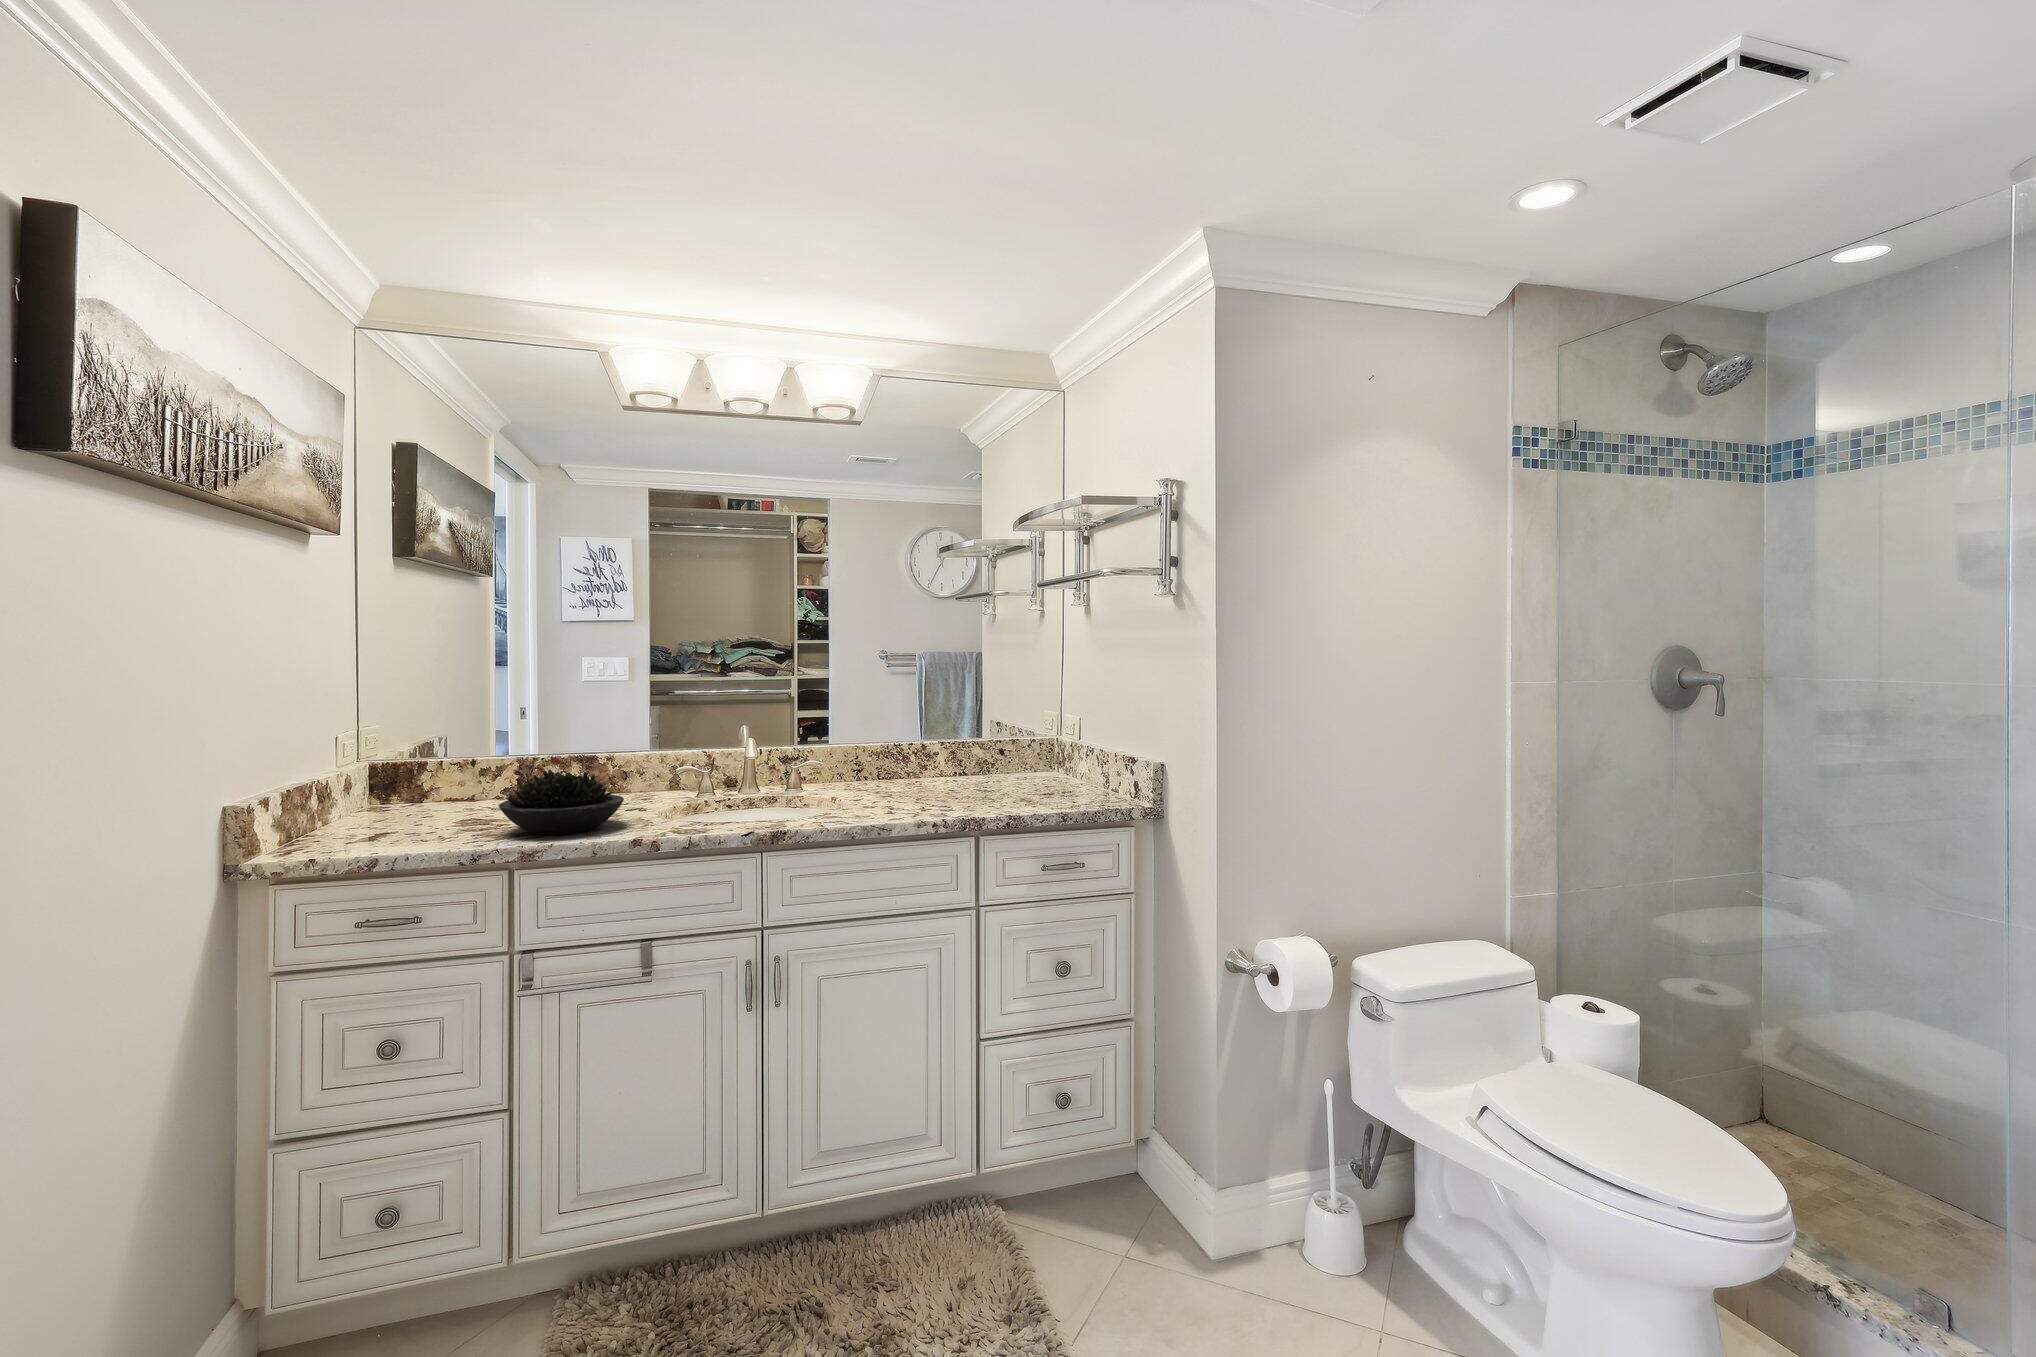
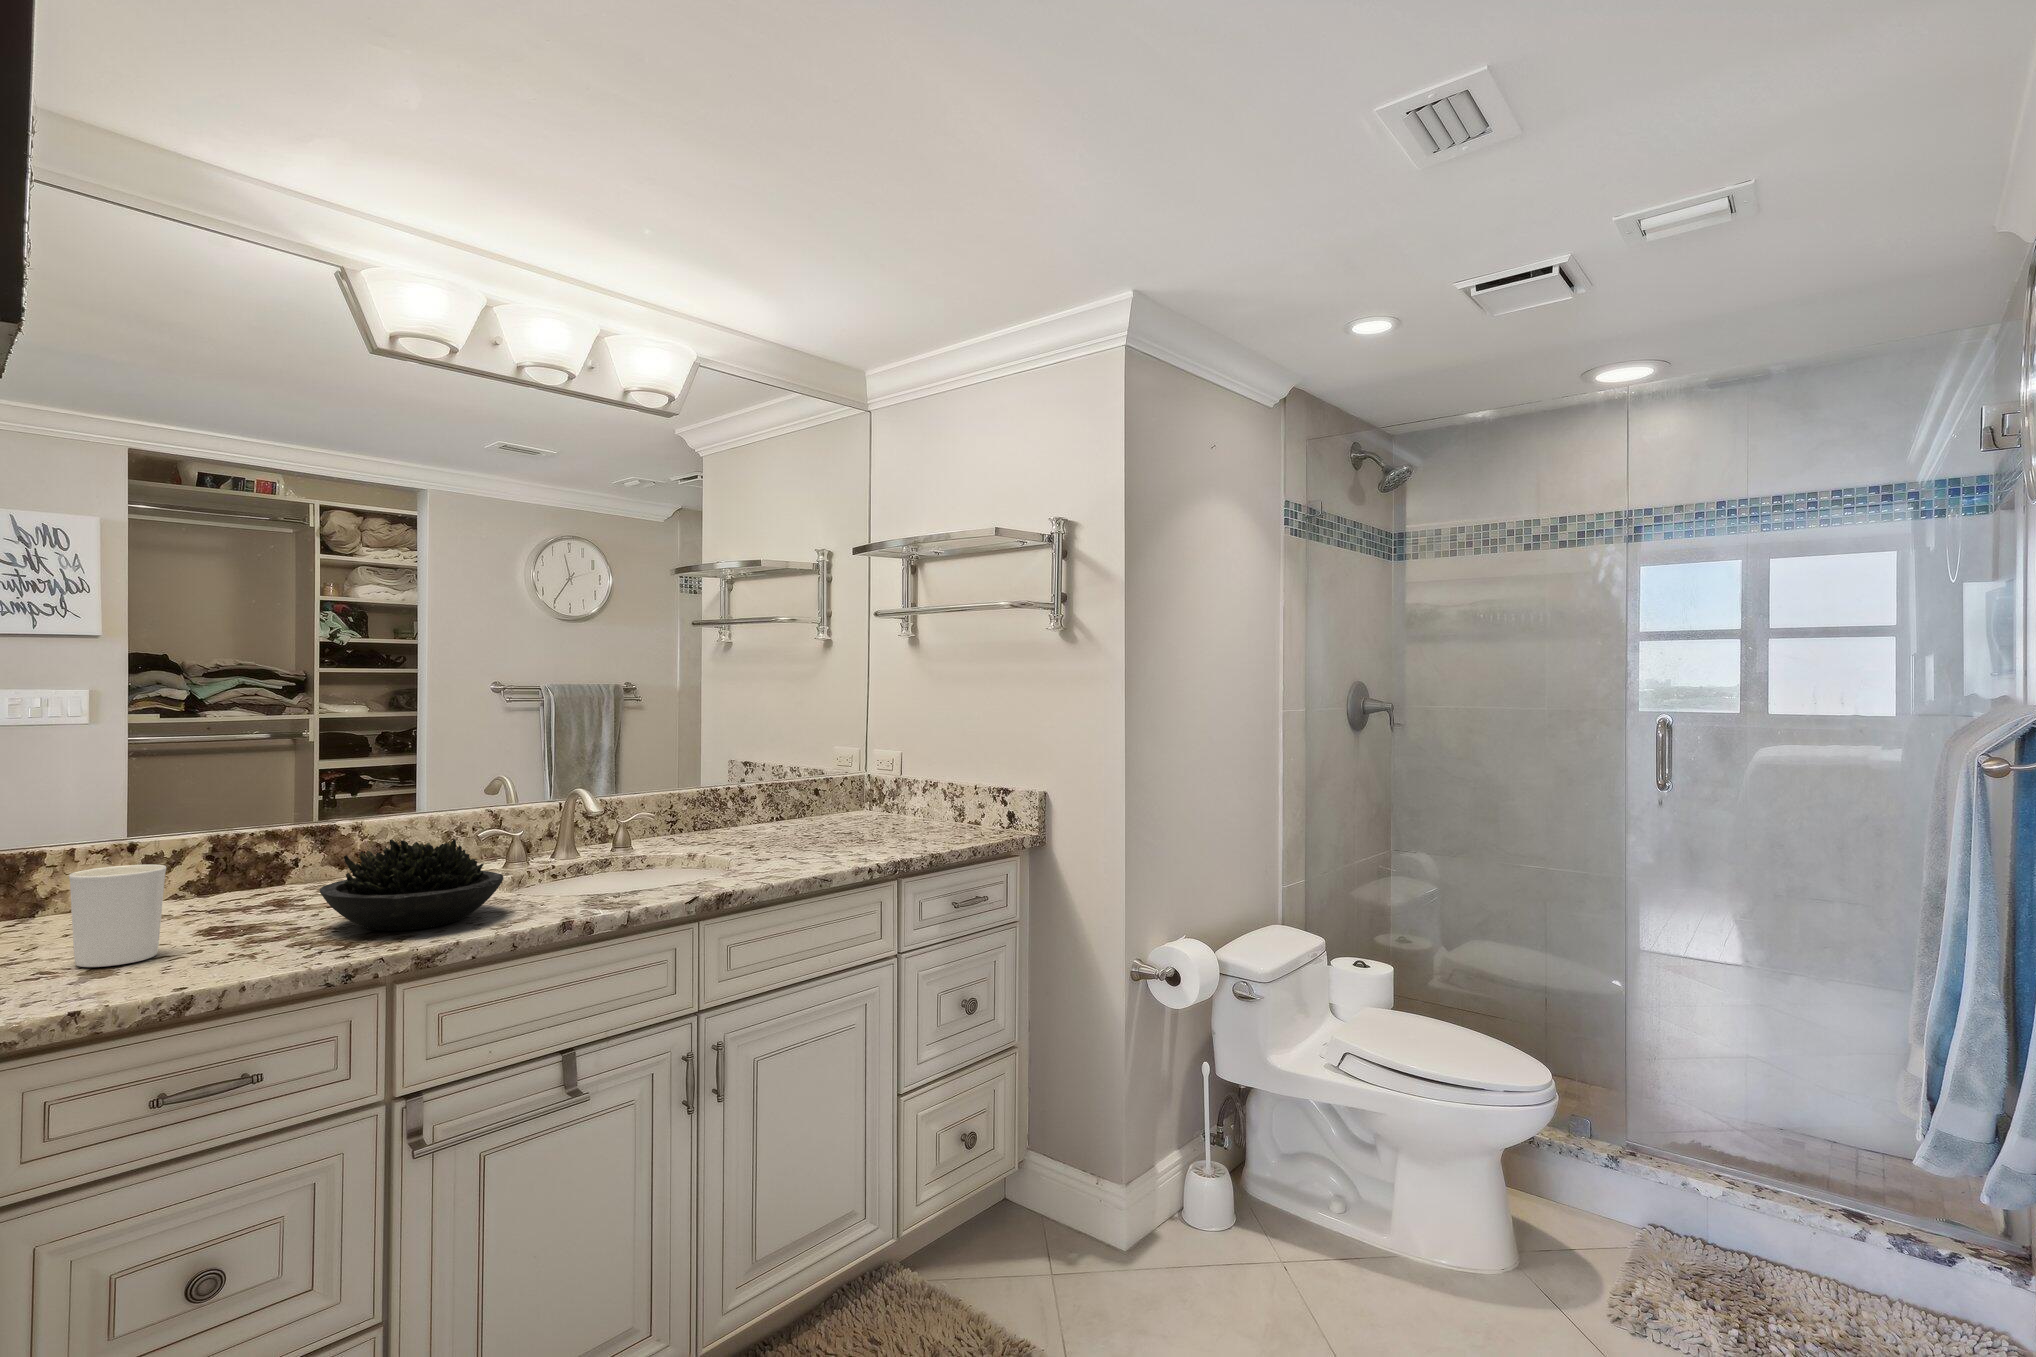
candle holder: none [363,775,418,837] -> present [69,864,166,967]

